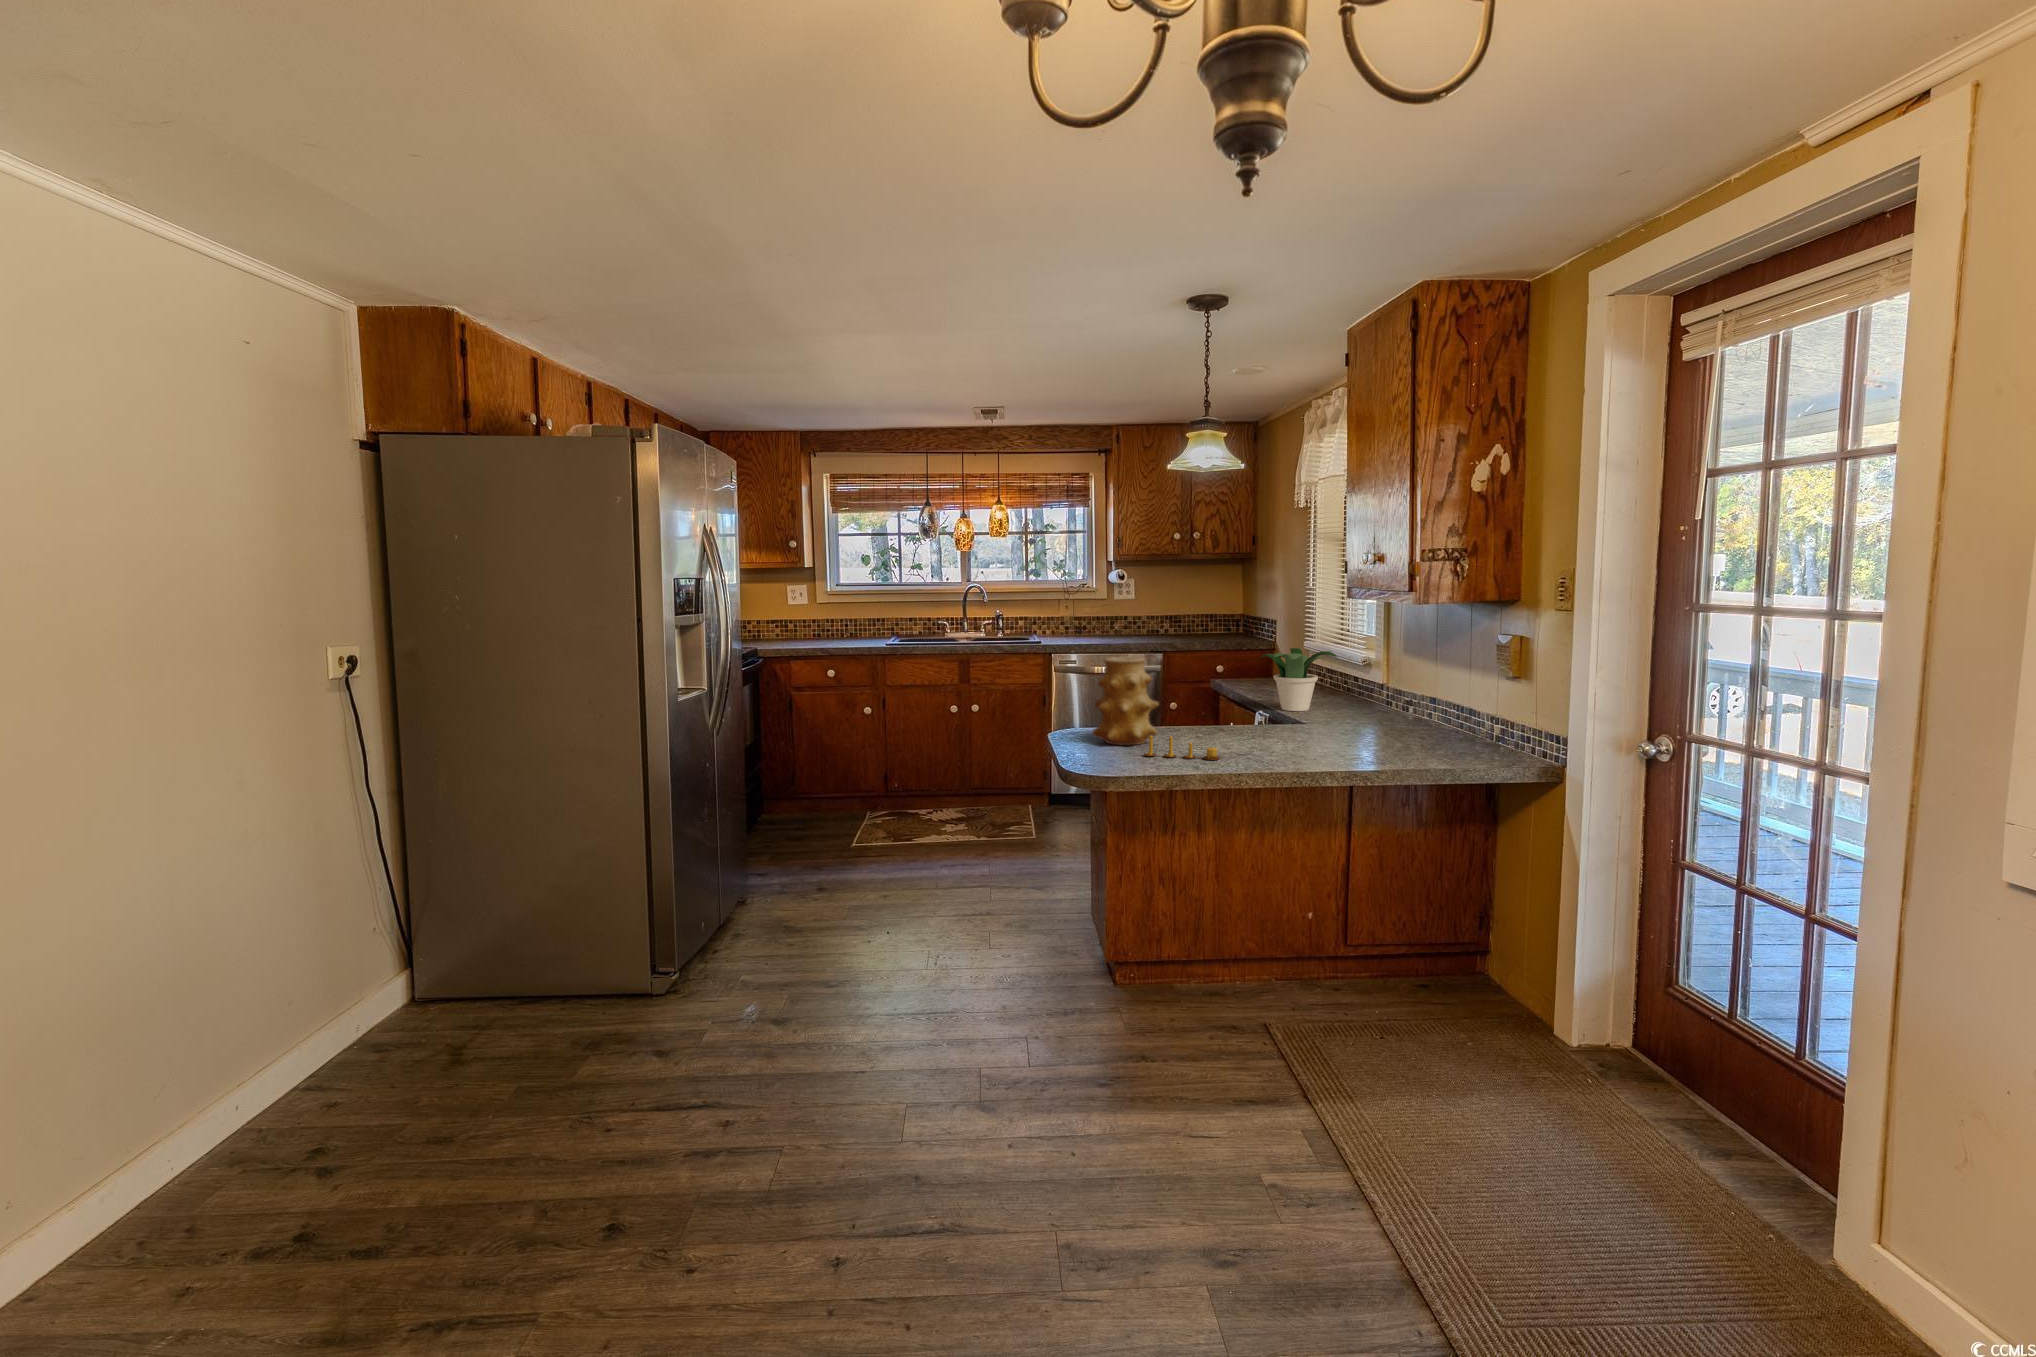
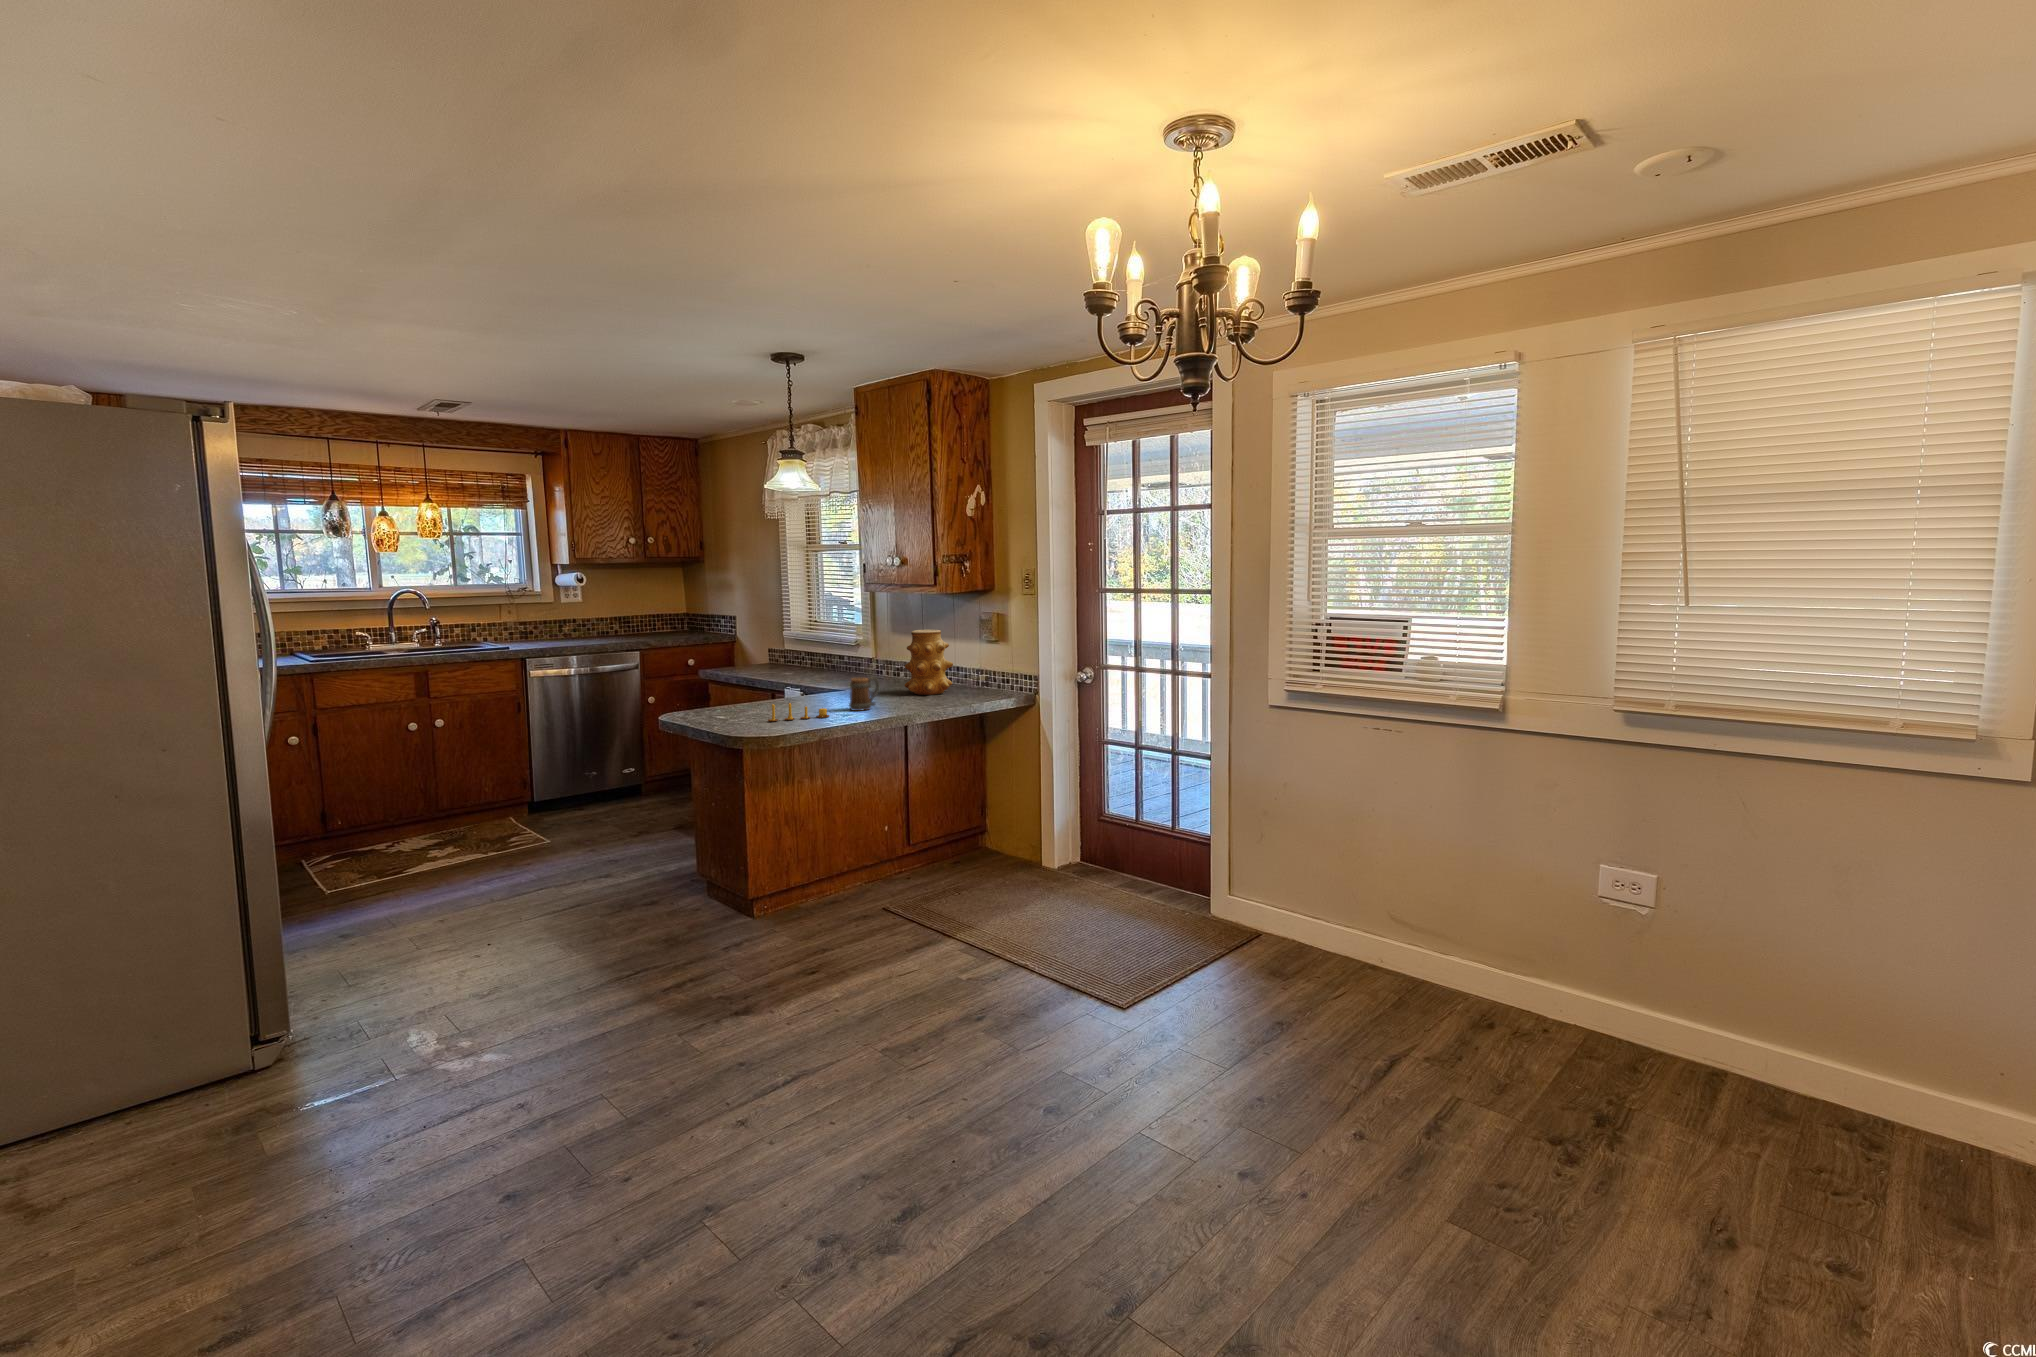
potted plant: present [1261,648,1337,711] -> none [782,635,847,685]
vase: present [1092,657,1159,745] -> present [904,629,953,695]
mug: none [1259,712,1304,757] -> present [849,677,879,711]

